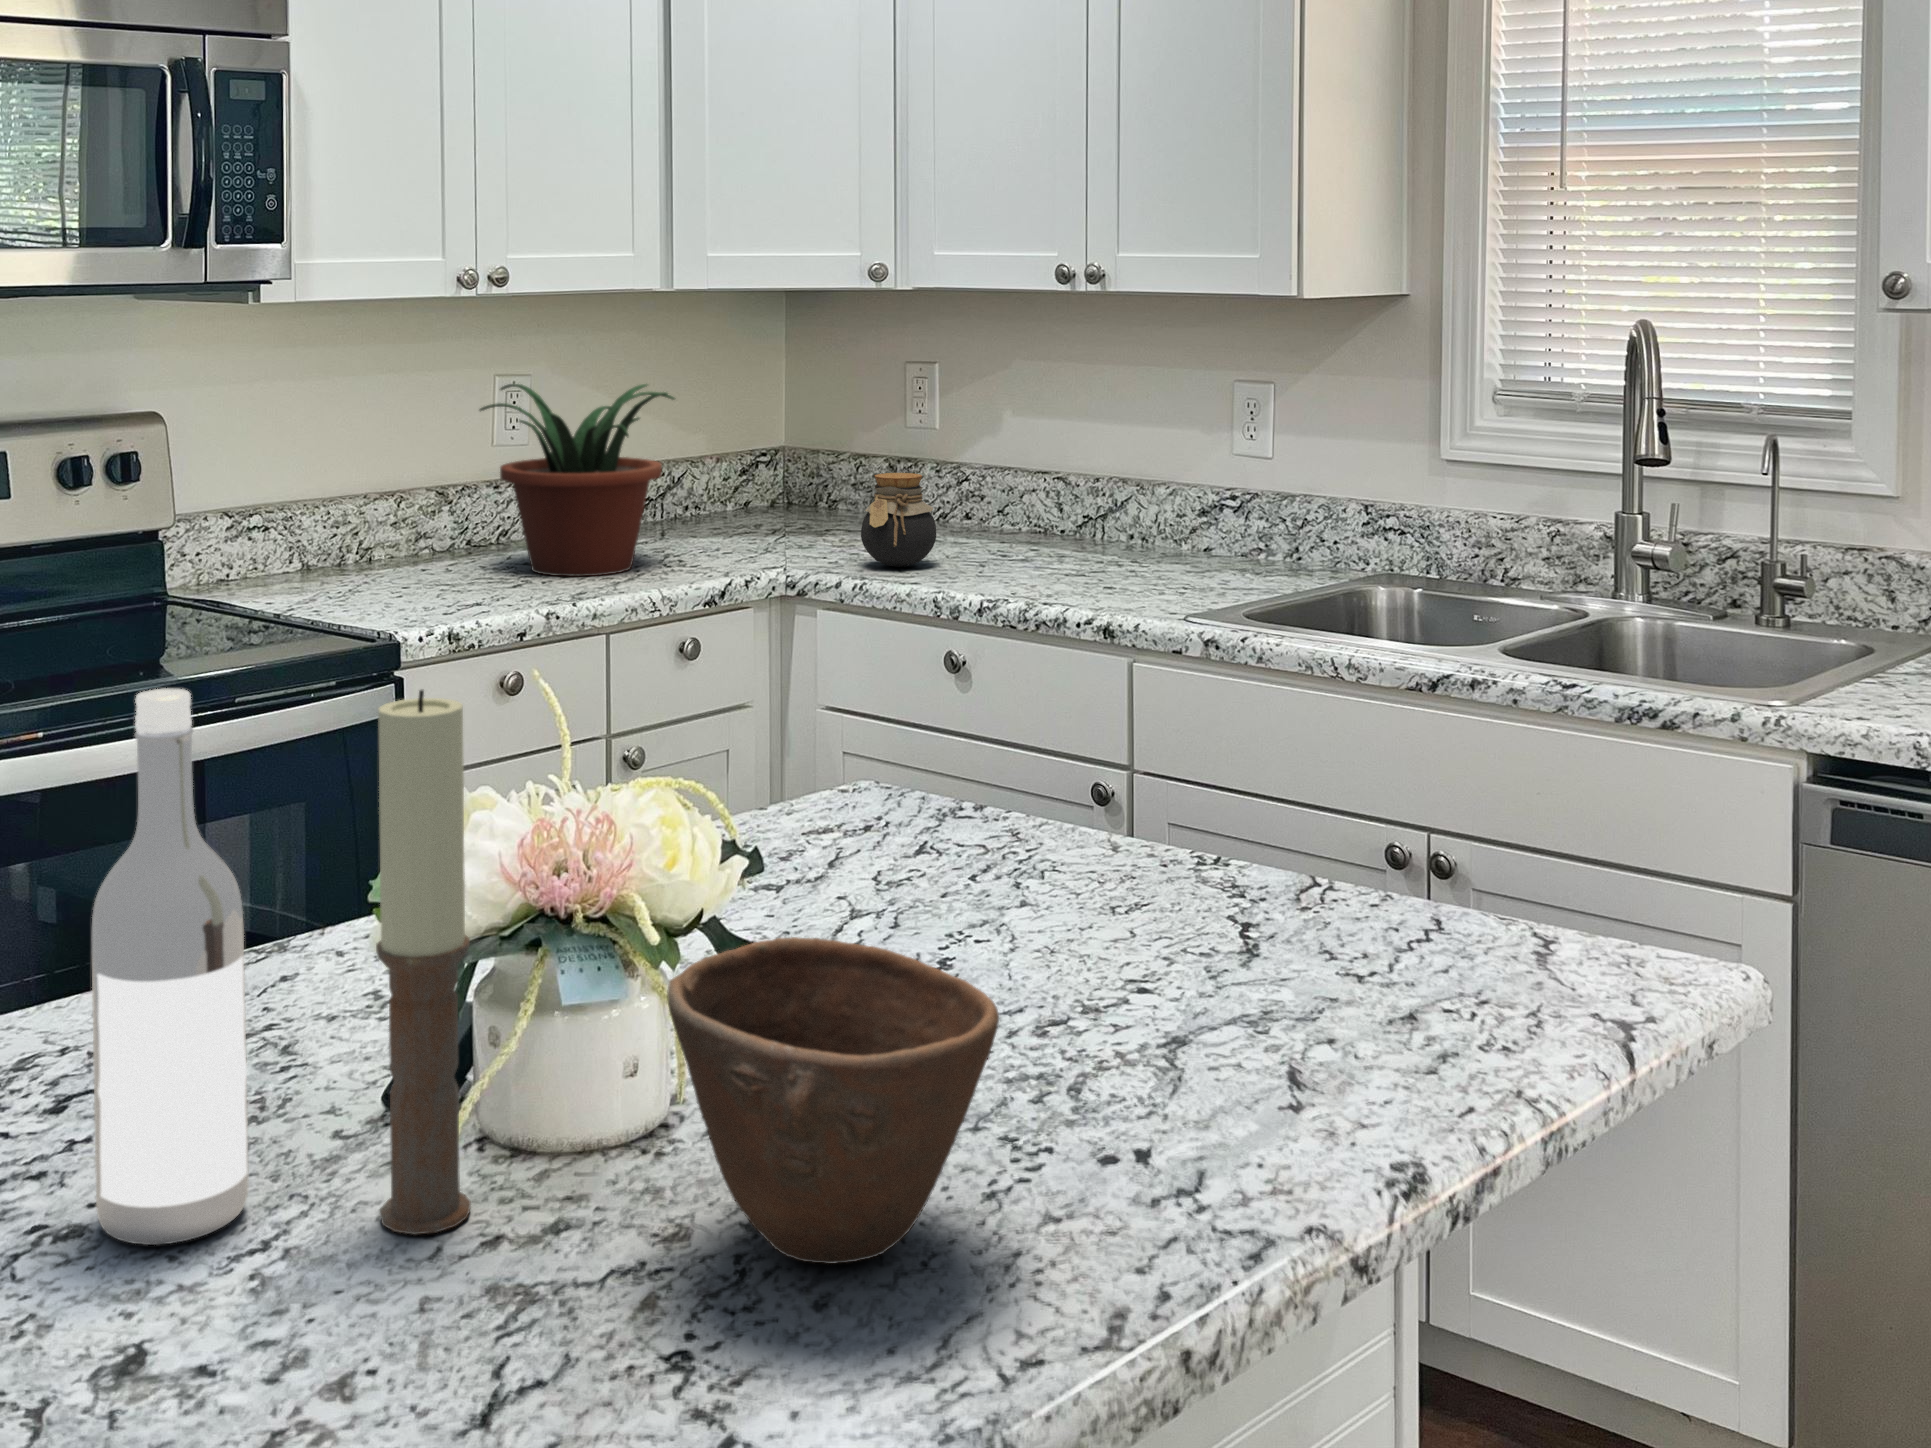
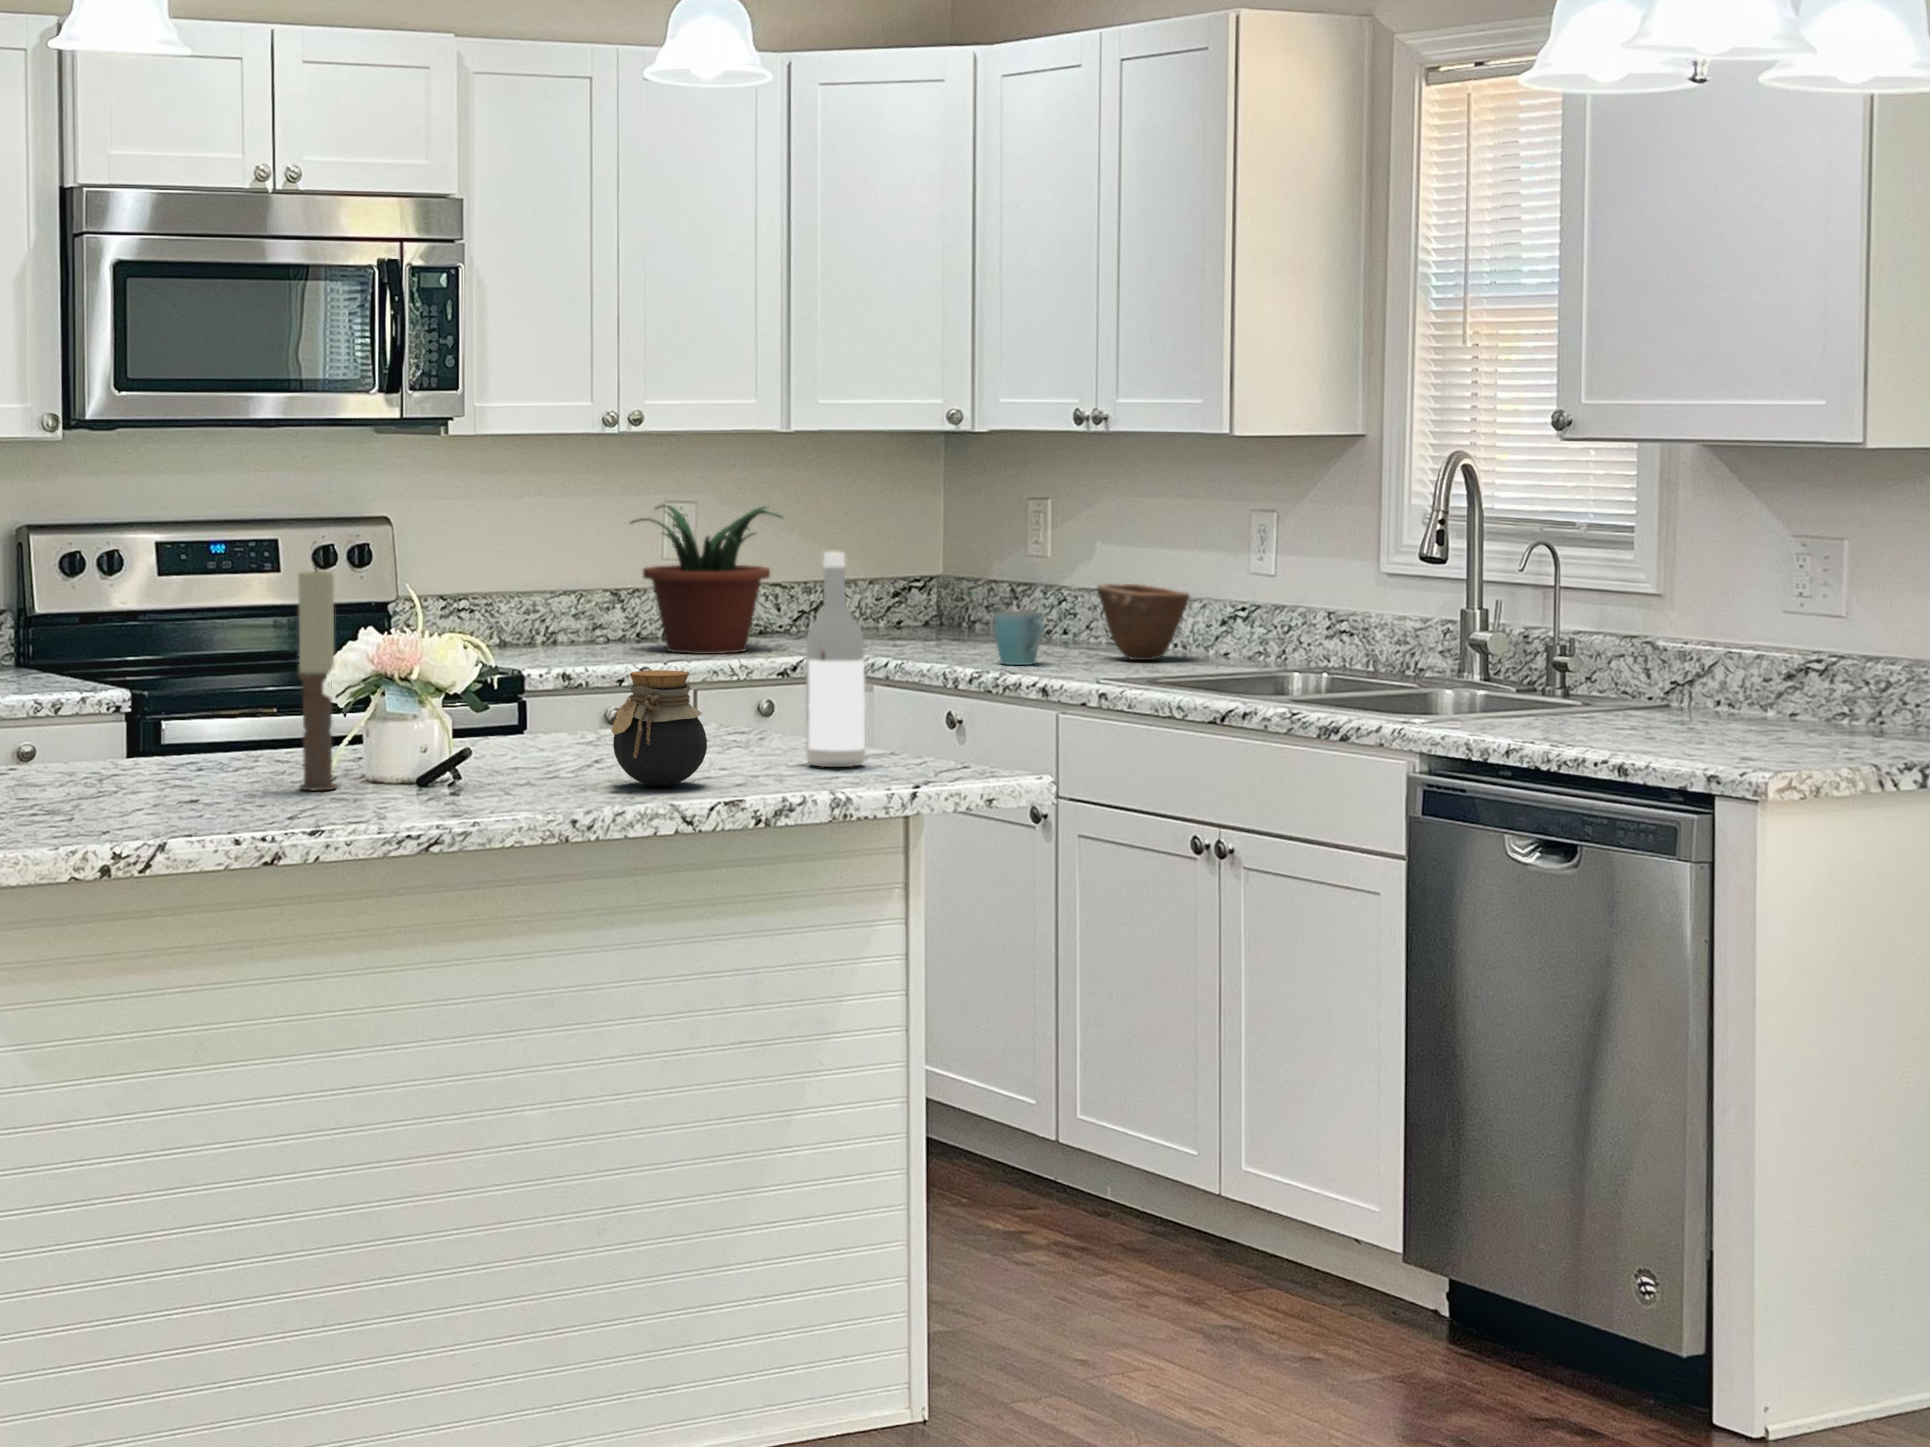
jar: present [861,473,936,567] -> present [611,670,707,786]
mug: none [978,514,1050,584] -> present [994,611,1045,665]
wine bottle: present [92,689,249,1245] -> present [806,551,865,767]
bowl: present [667,937,999,1264] -> present [1097,584,1189,660]

